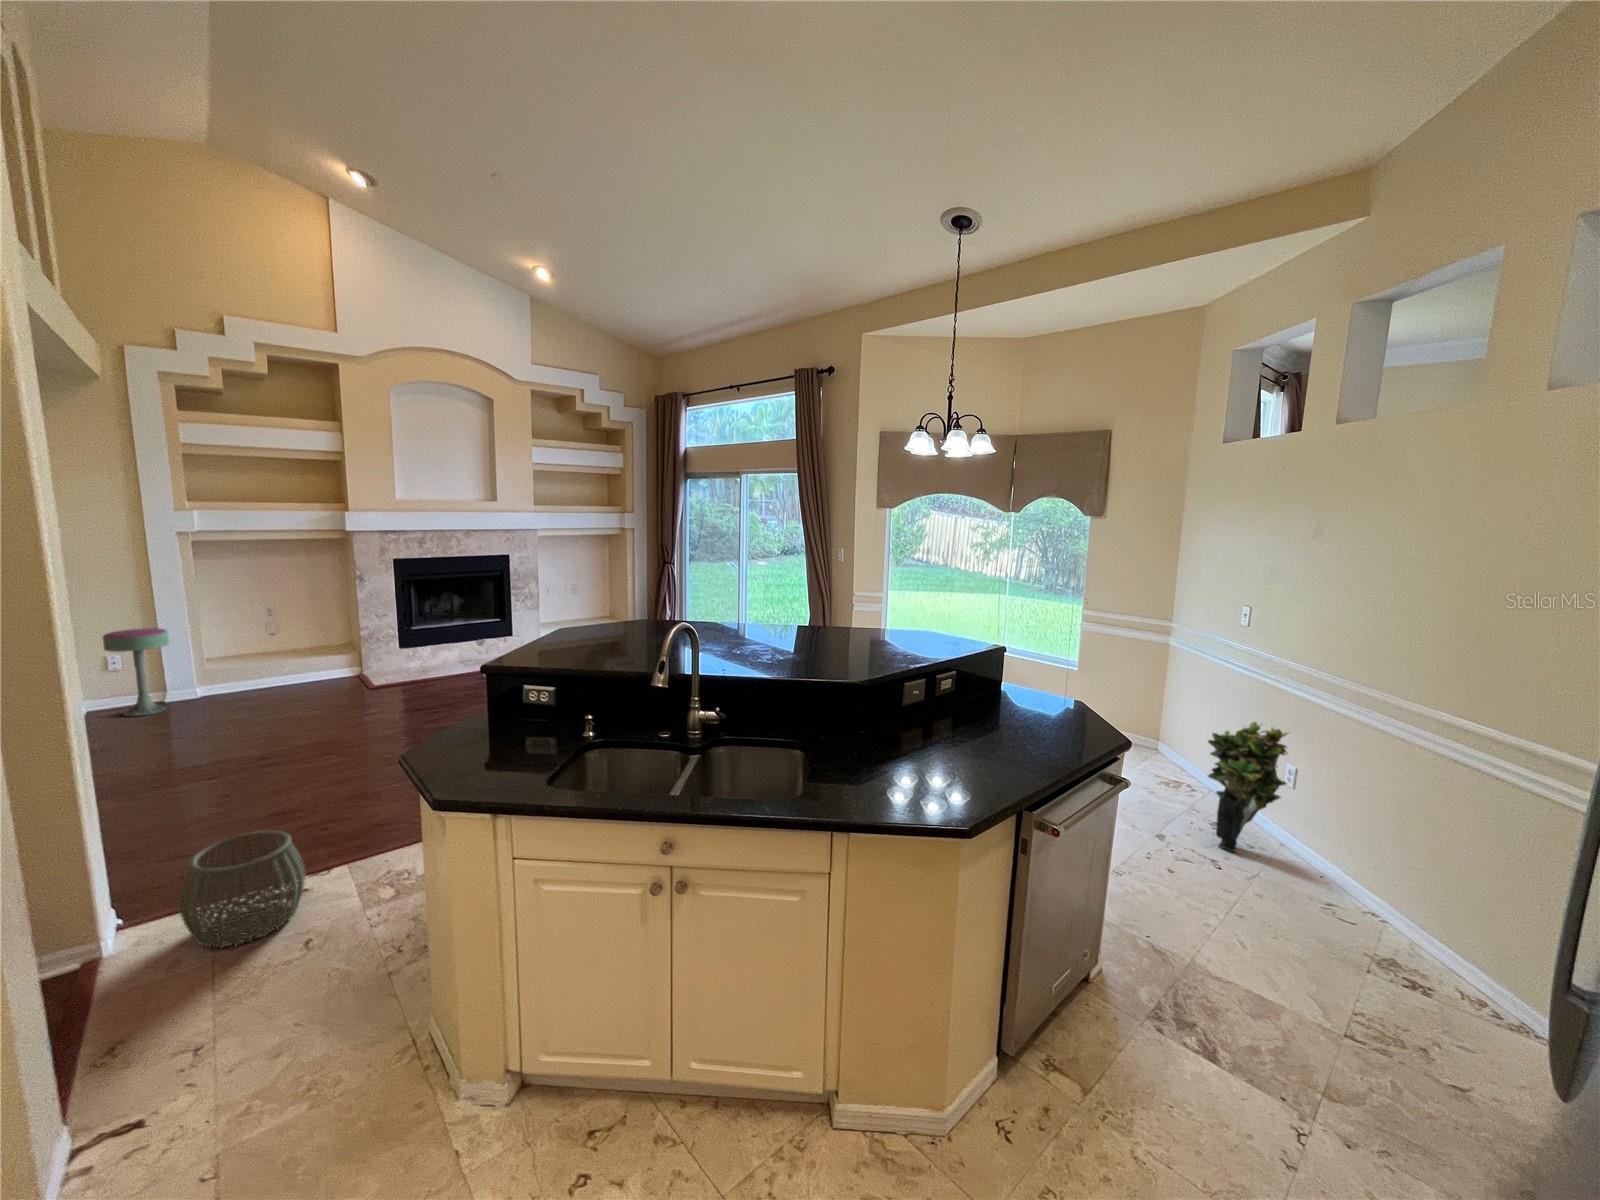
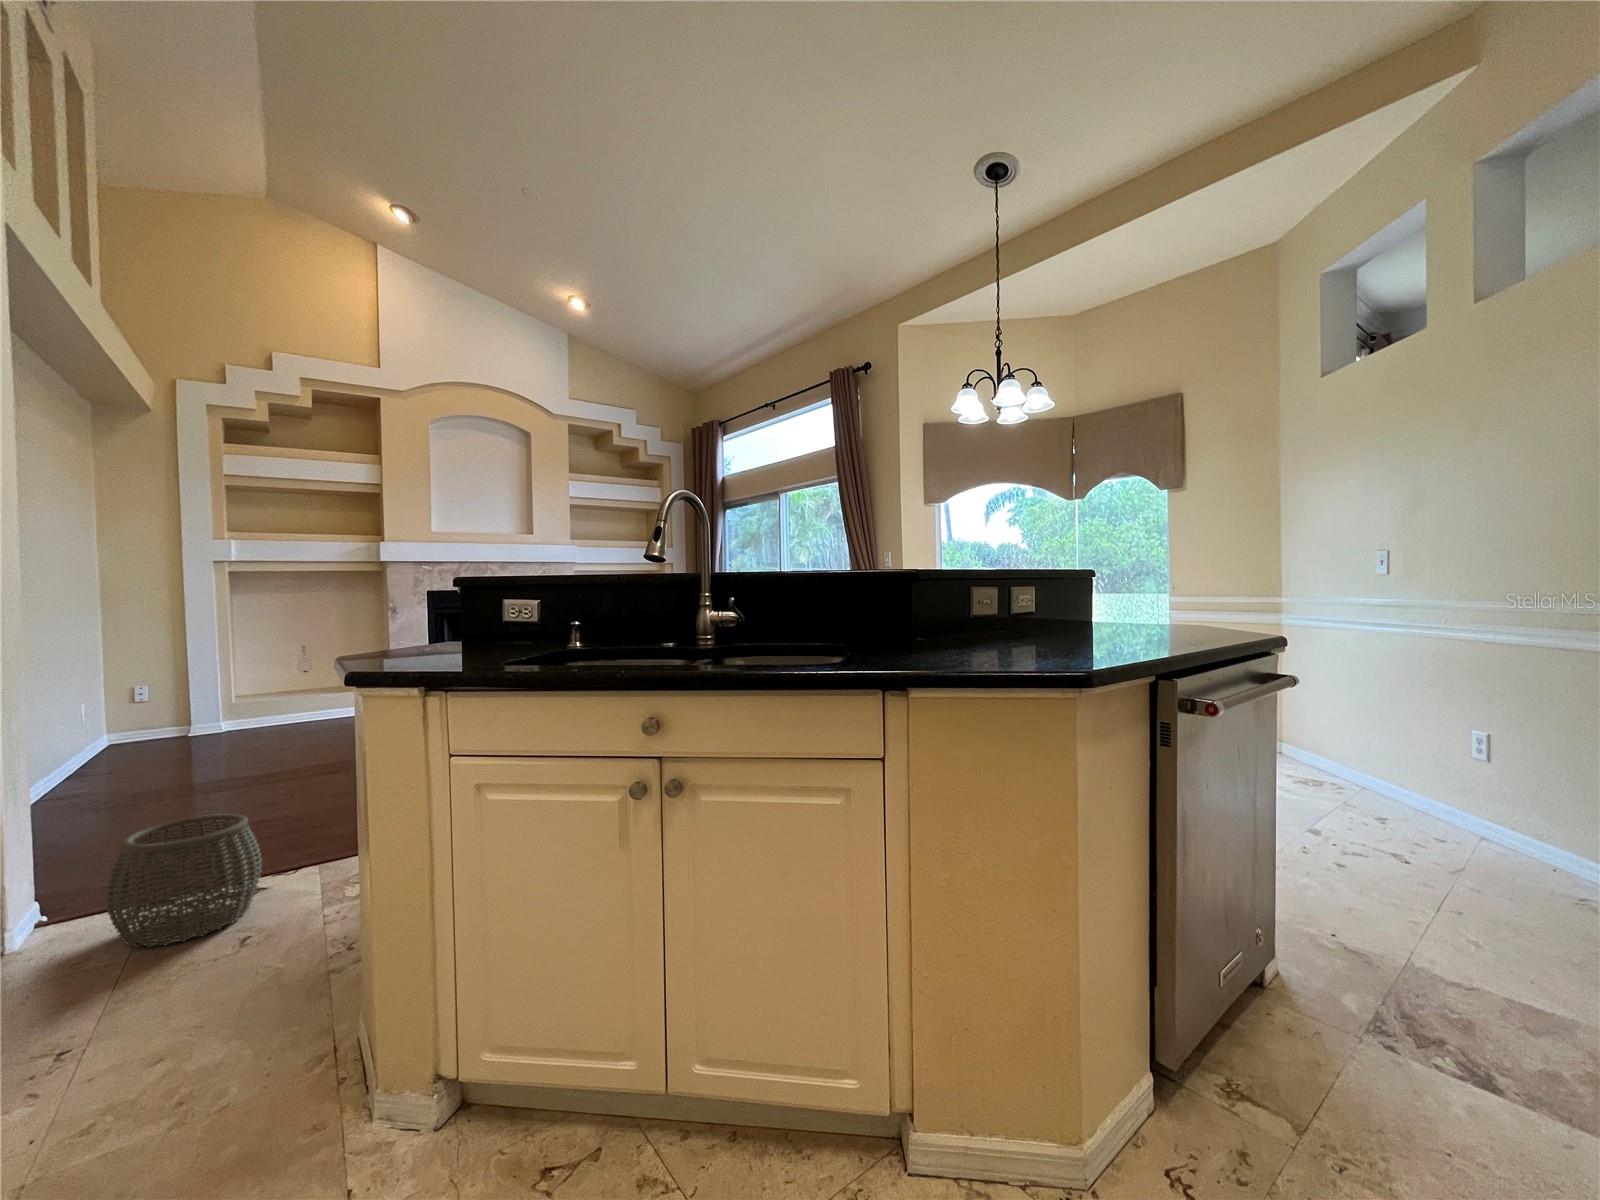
bar stool: present [103,628,169,716] -> none [128,661,194,751]
potted plant: present [1208,722,1288,852] -> none [1367,682,1491,851]

